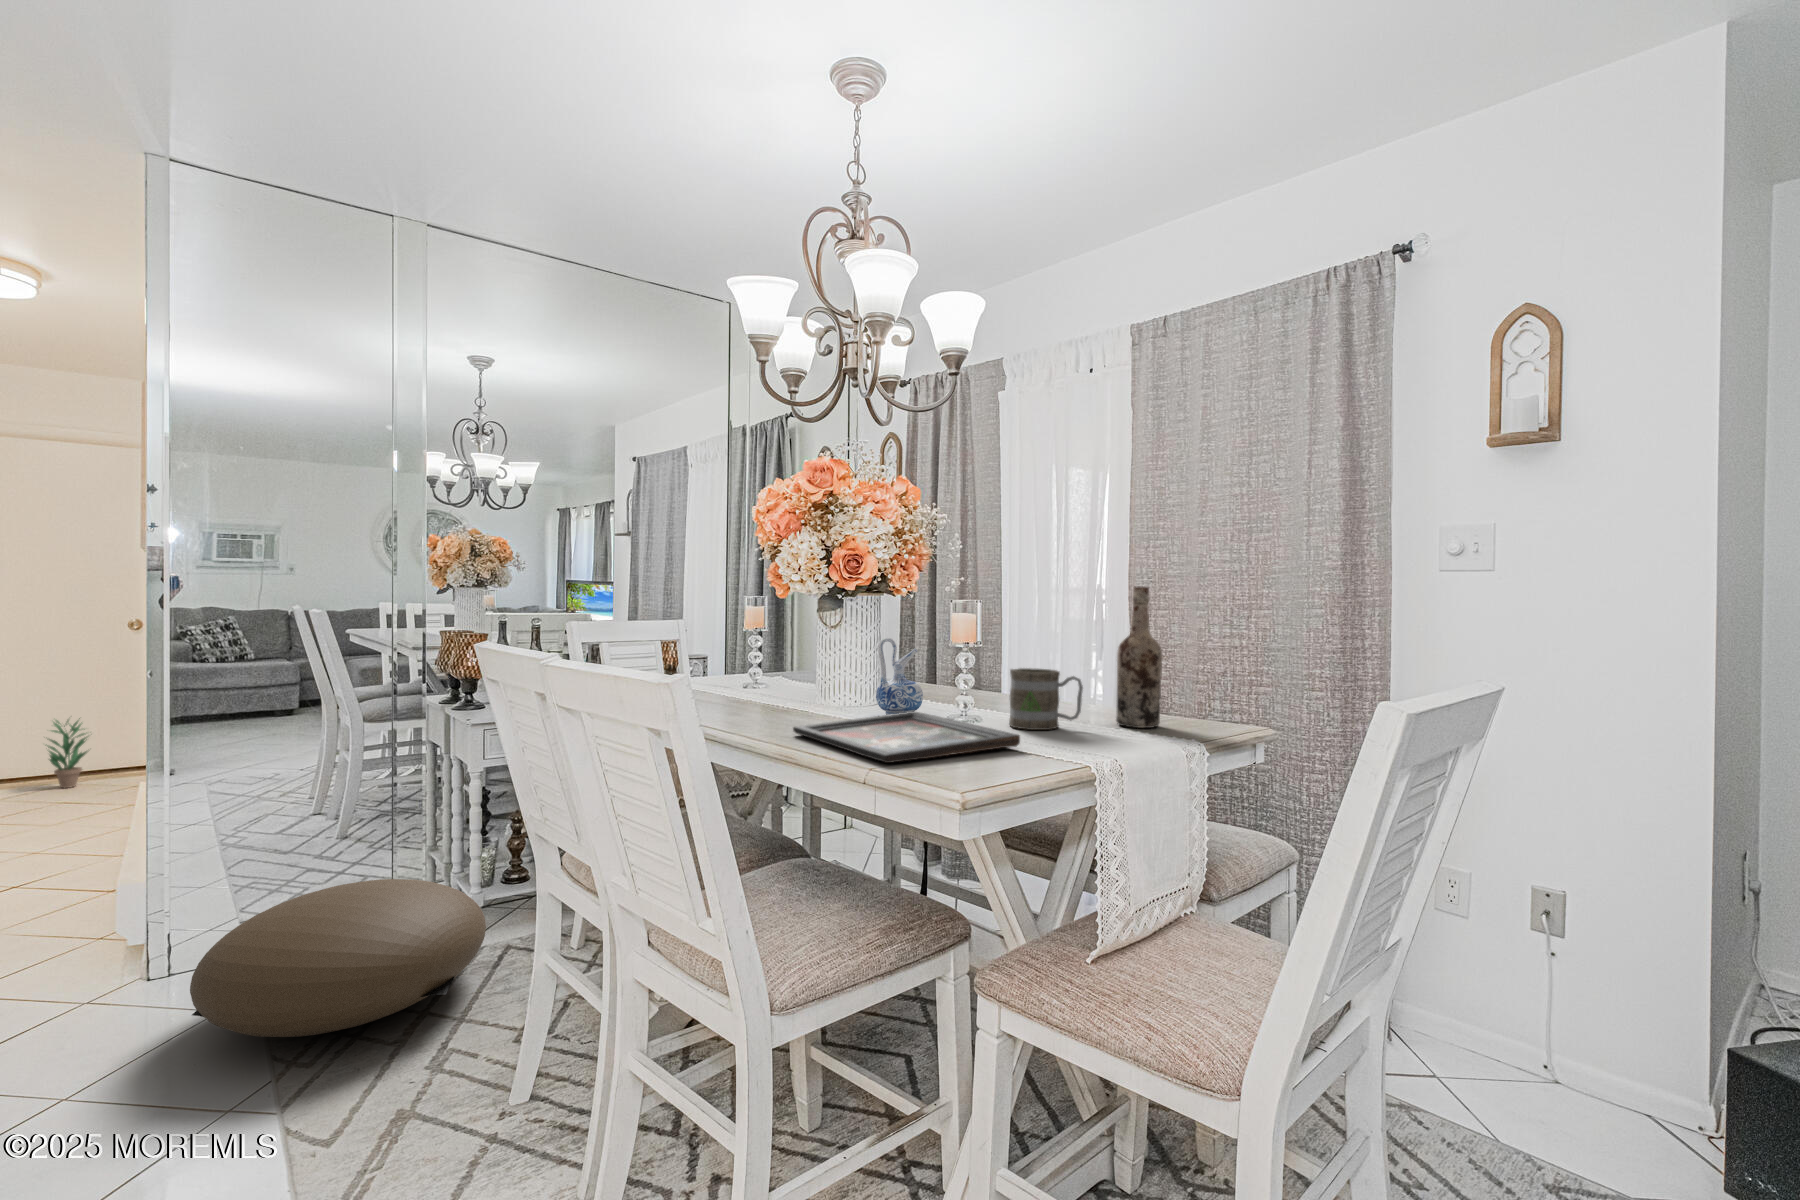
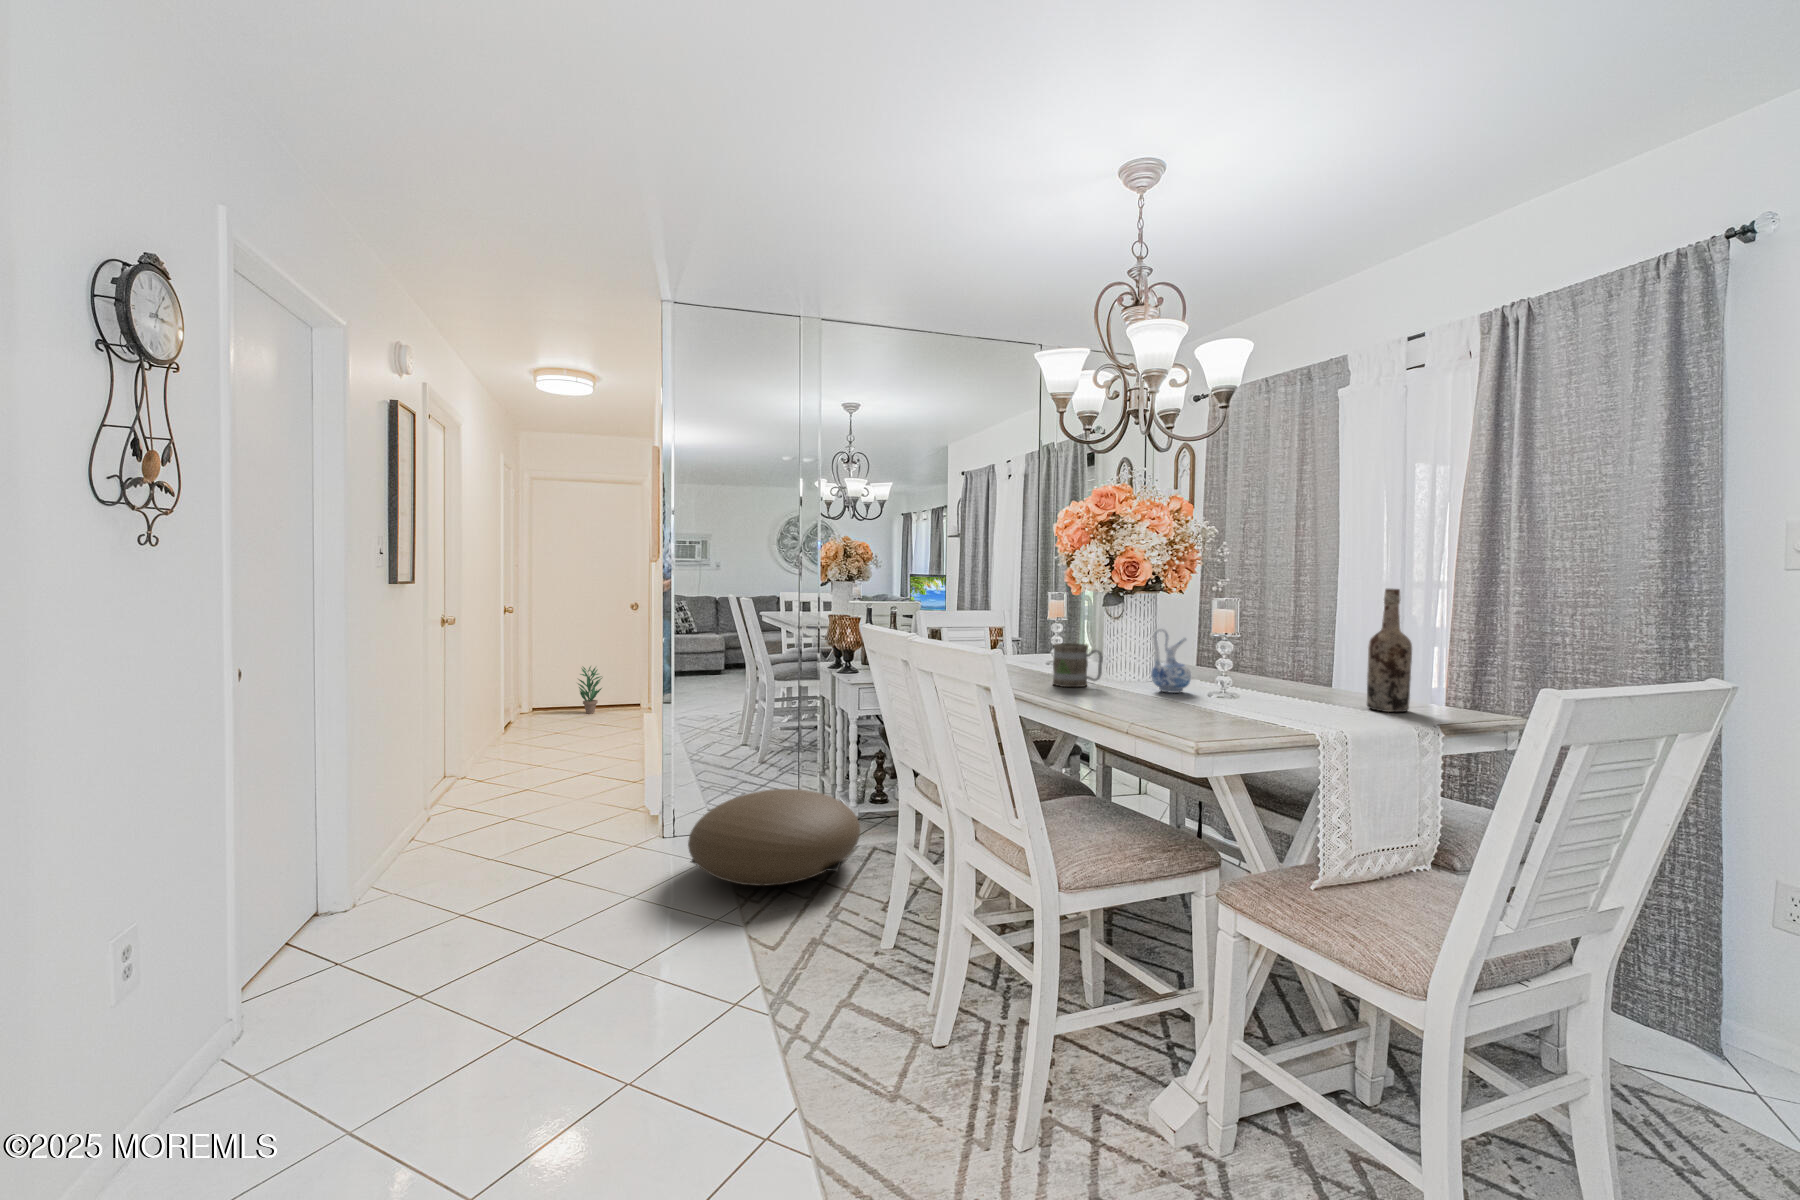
mug: present [1009,668,1083,730] -> present [1053,643,1103,687]
decorative tray: present [793,712,1020,763] -> none [1081,689,1264,726]

